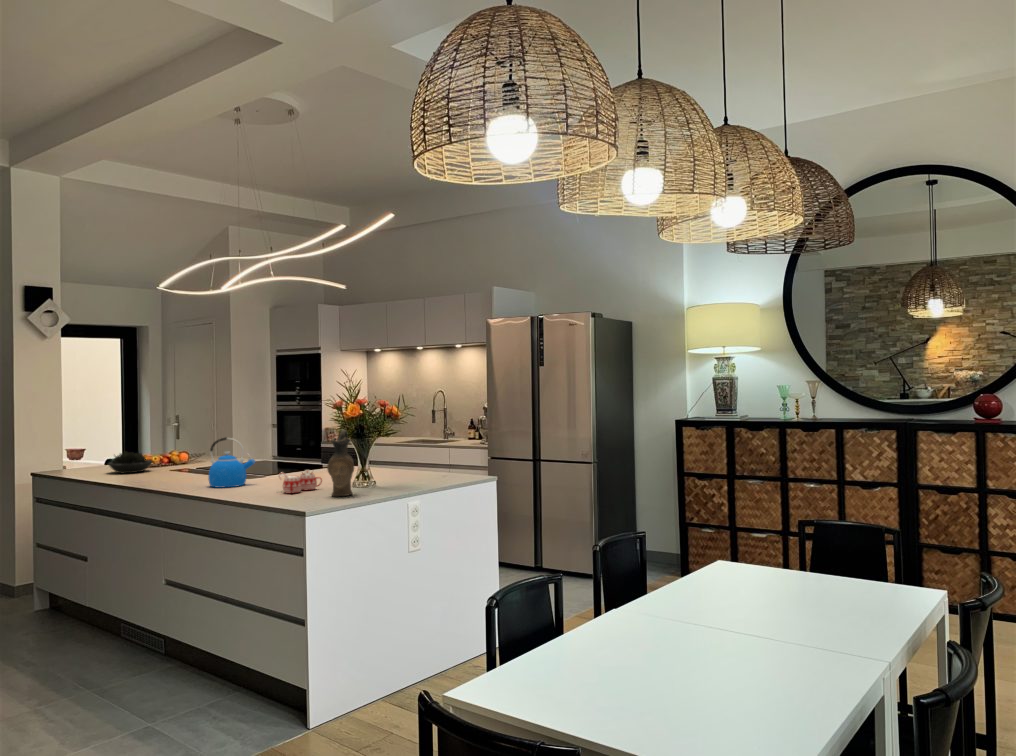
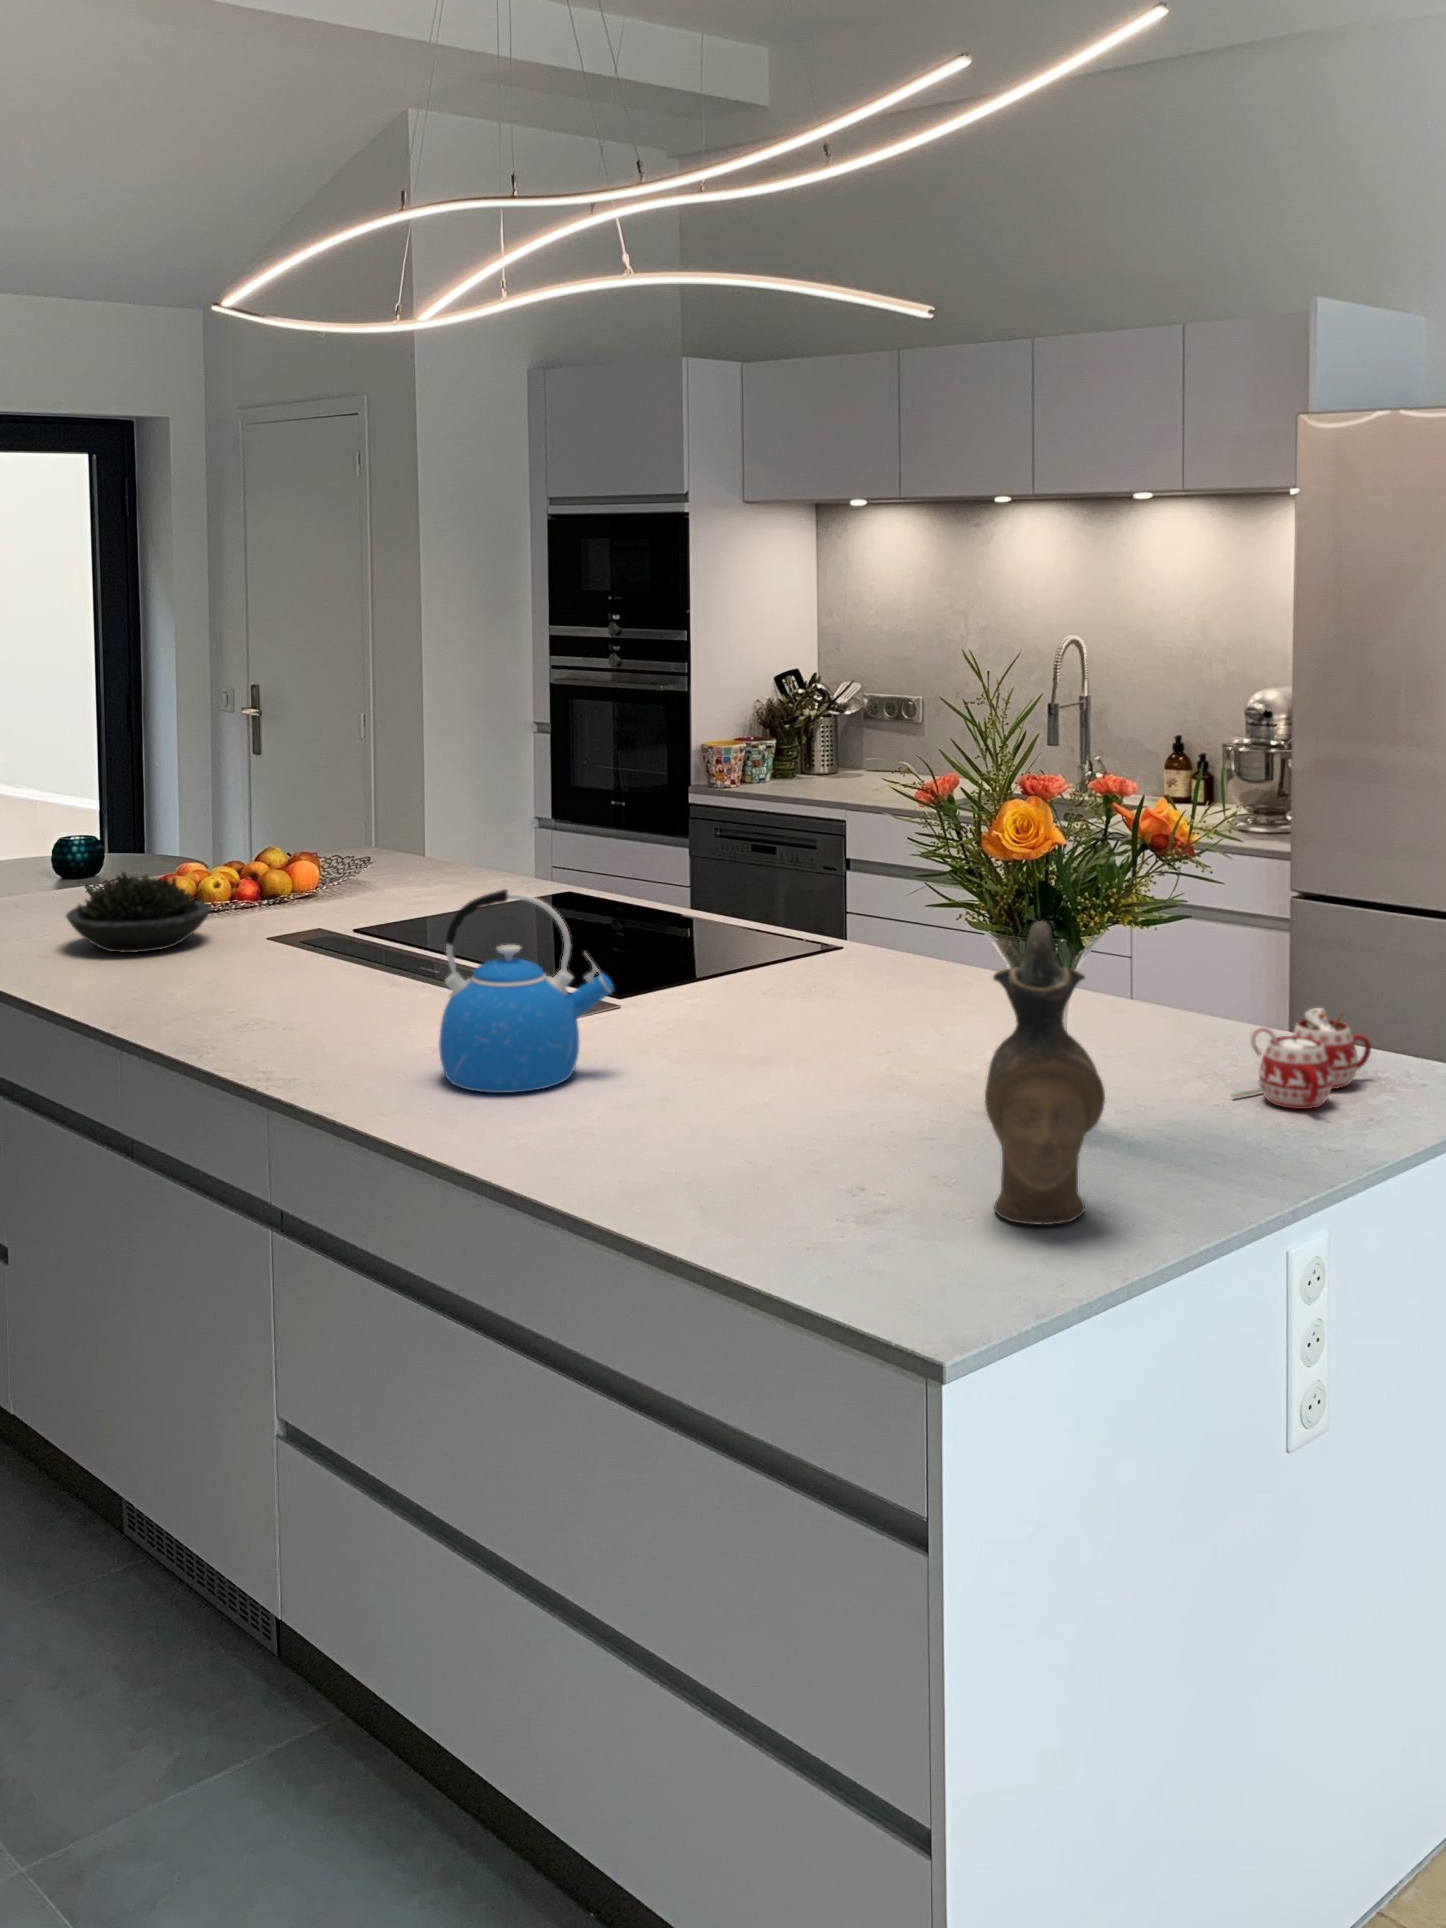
mug: present [278,470,322,494] -> present [1231,1008,1371,1109]

